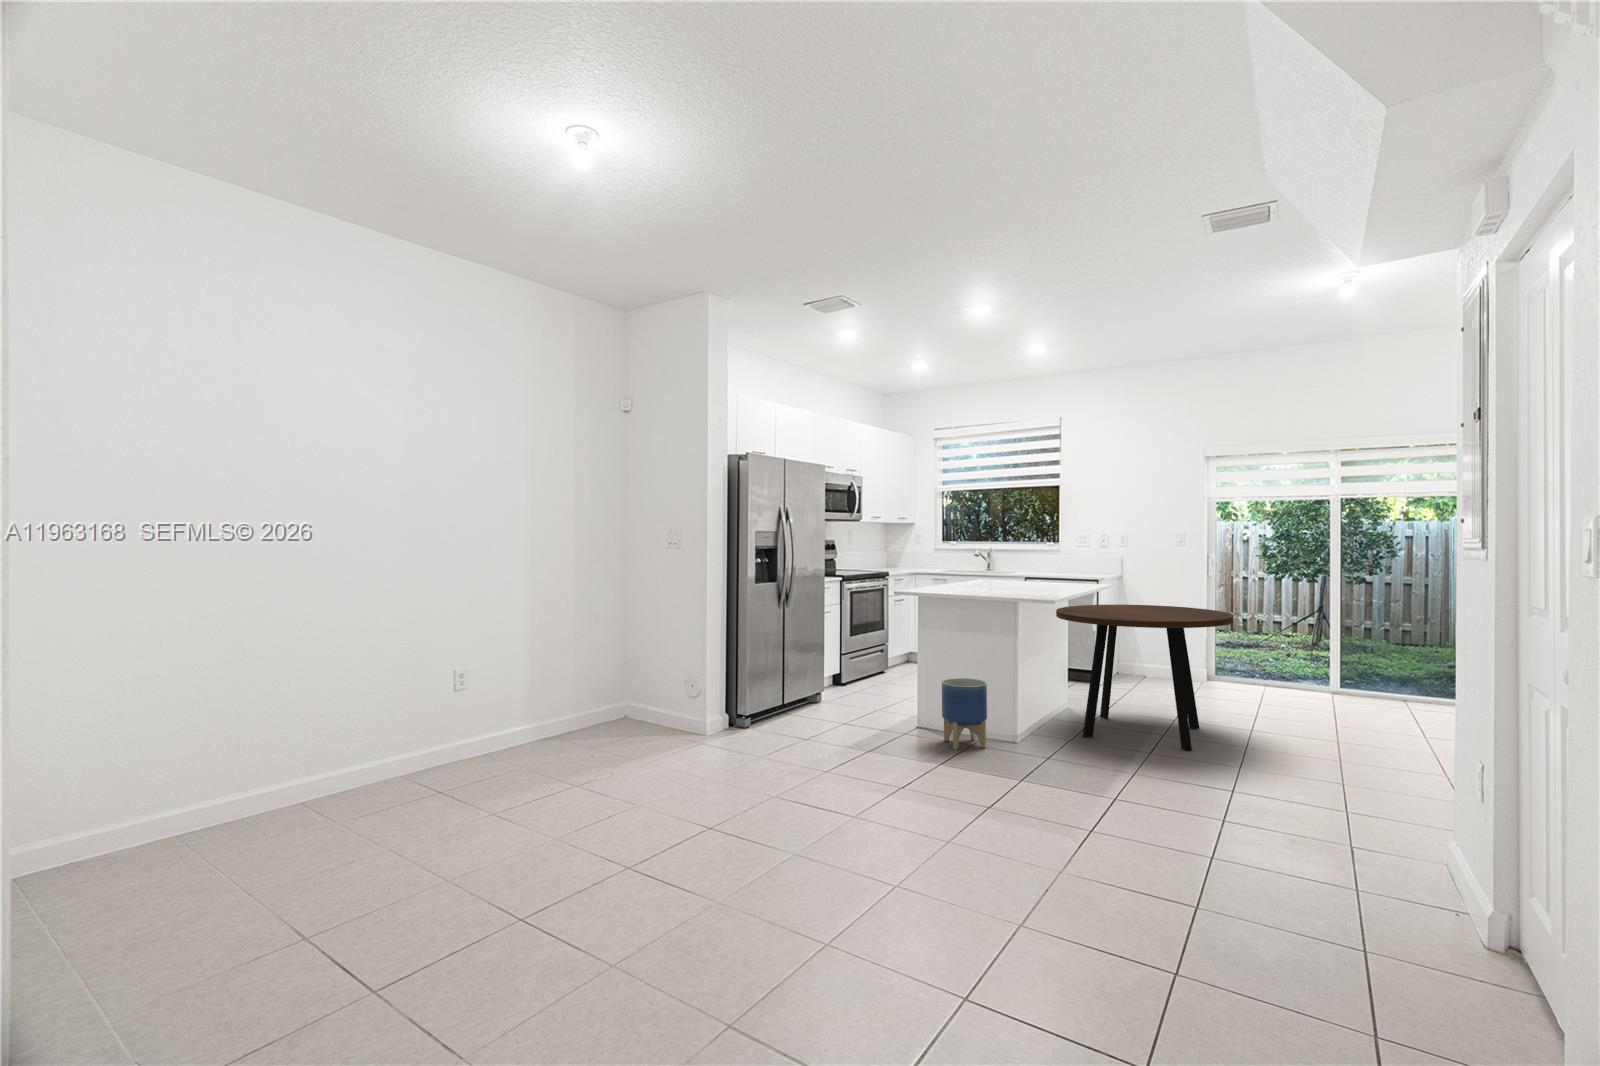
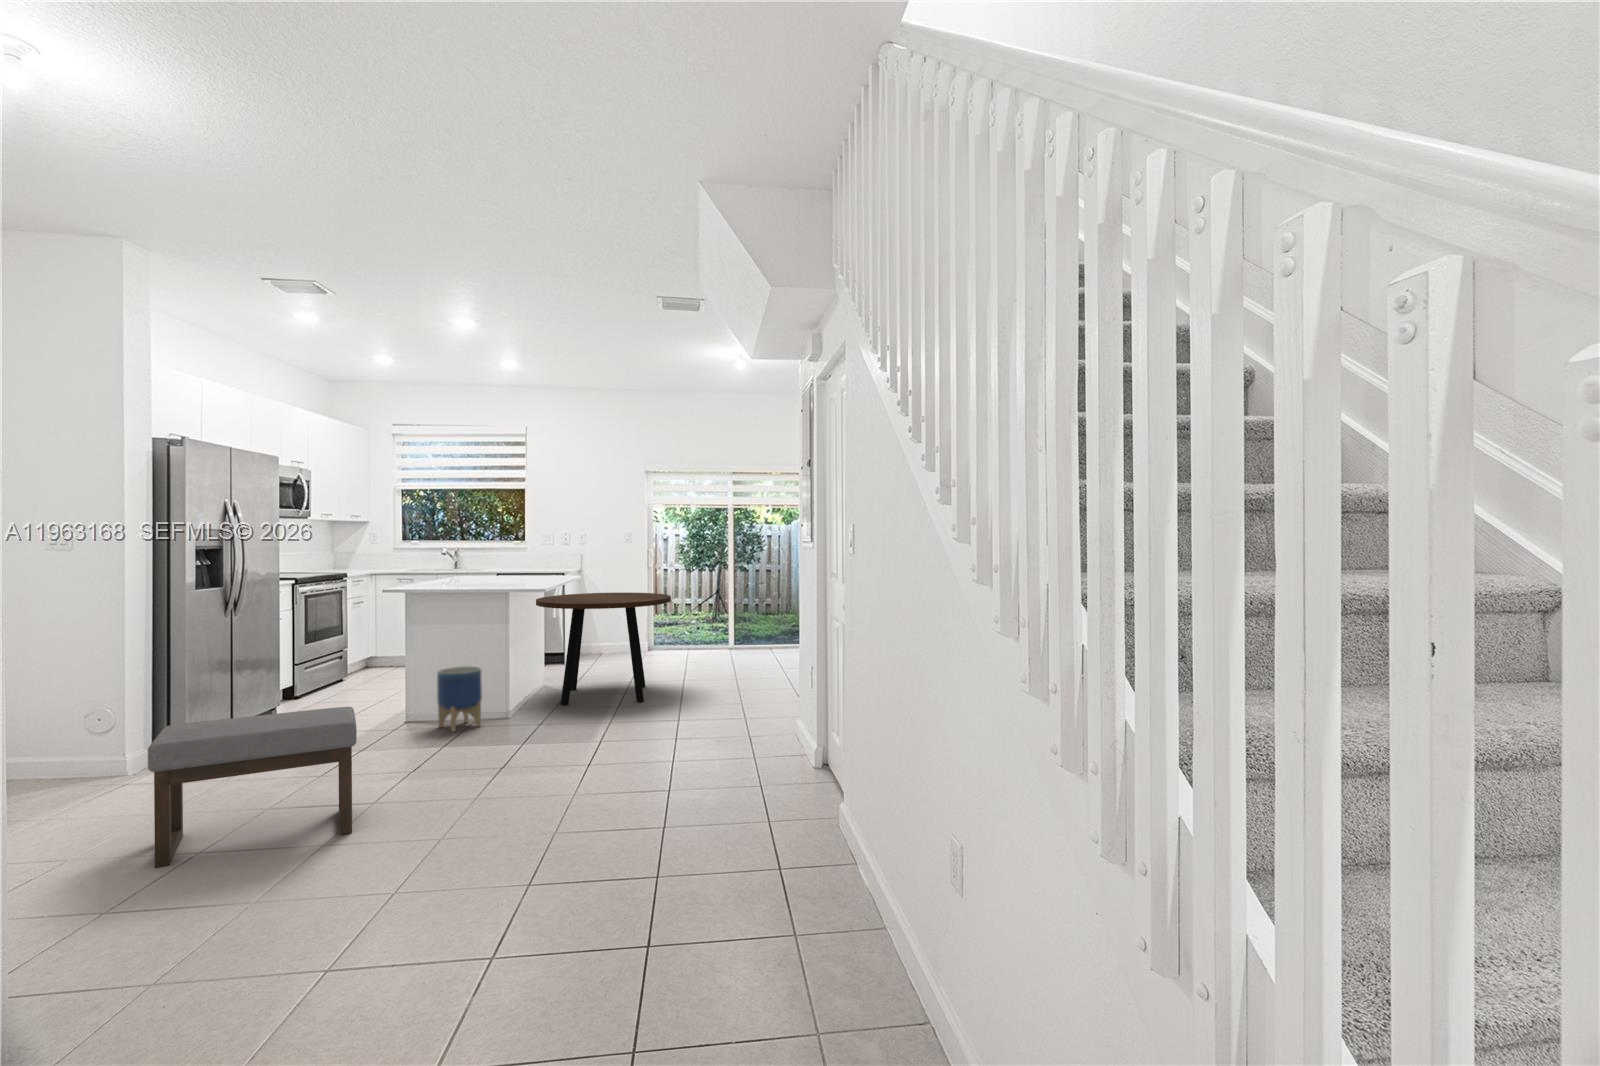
ottoman: none [642,712,822,859] -> present [148,707,357,868]

